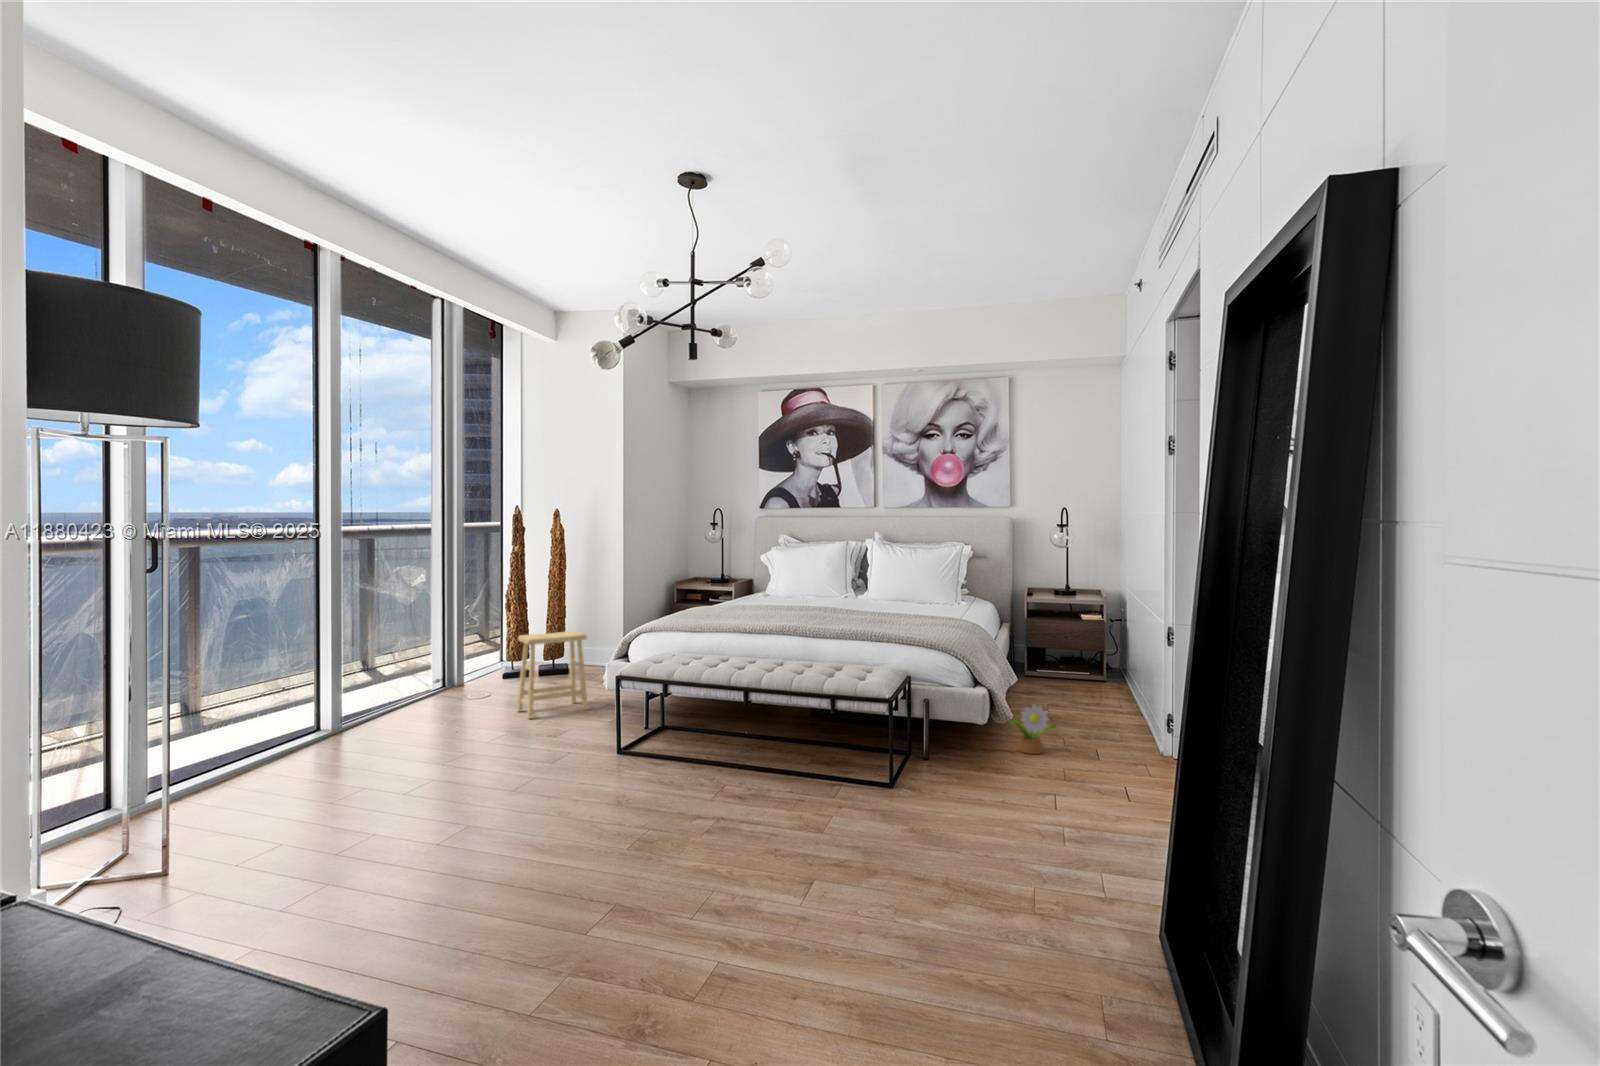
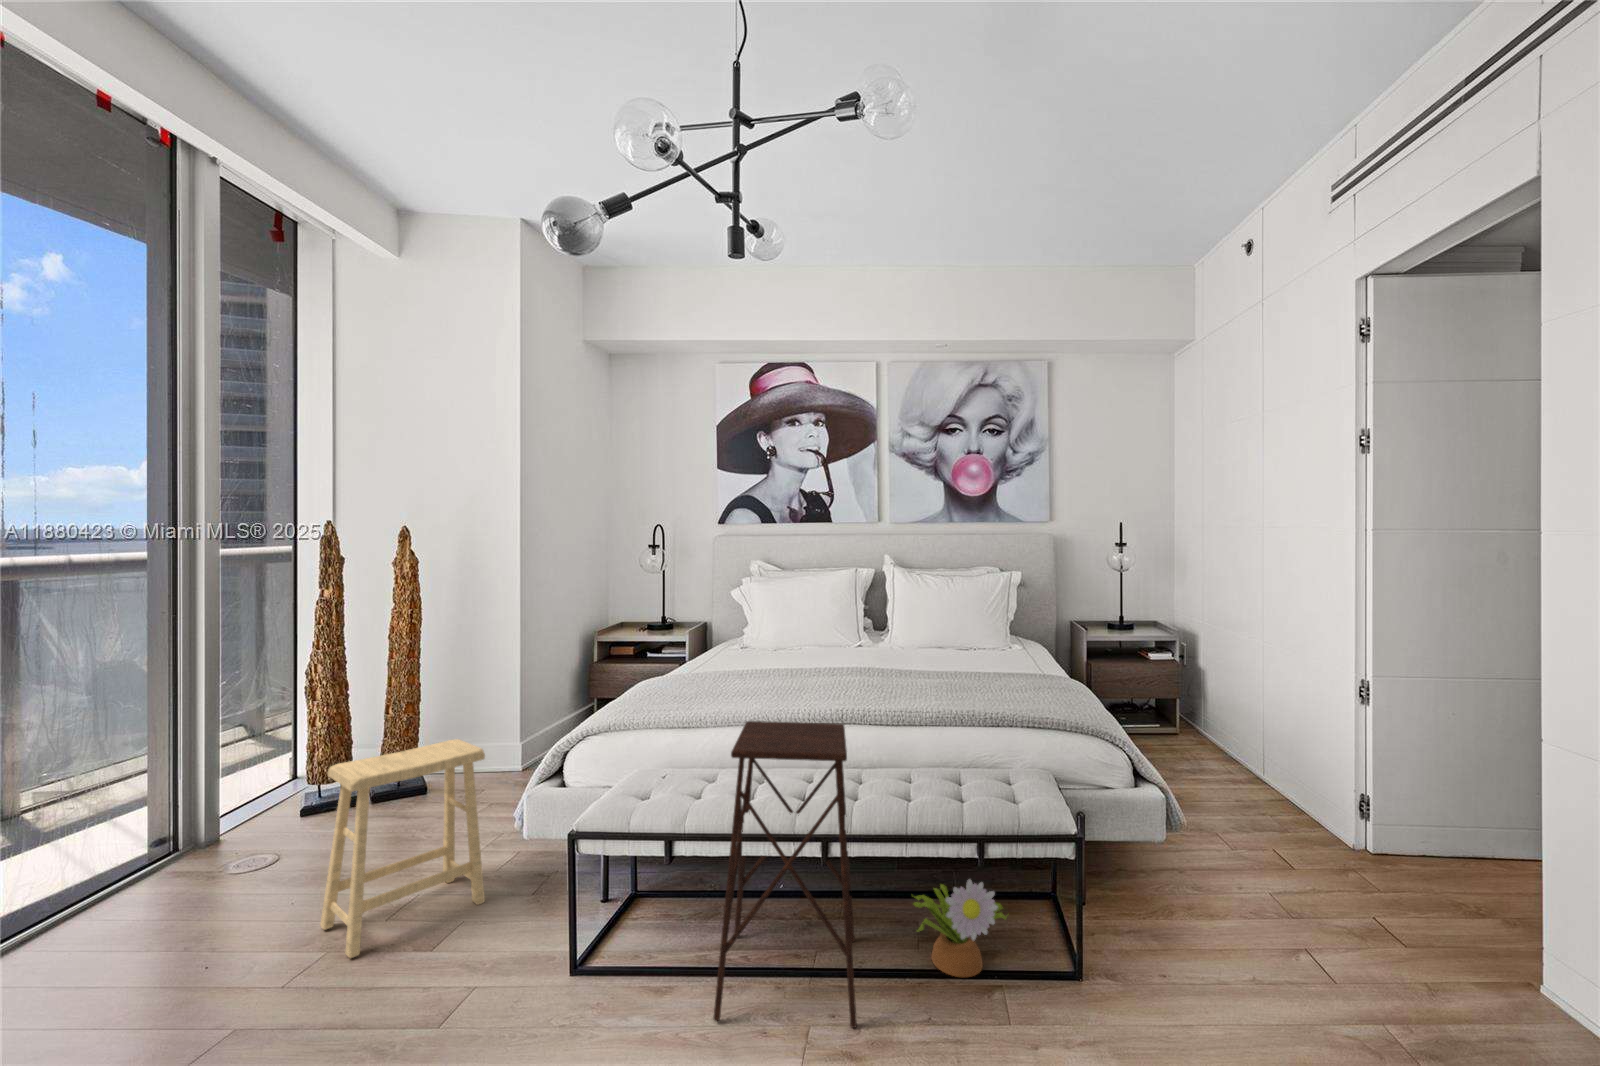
side table: none [669,620,752,750] -> present [714,721,857,1028]
decorative plant: present [1010,705,1058,754] -> present [913,879,1007,977]

